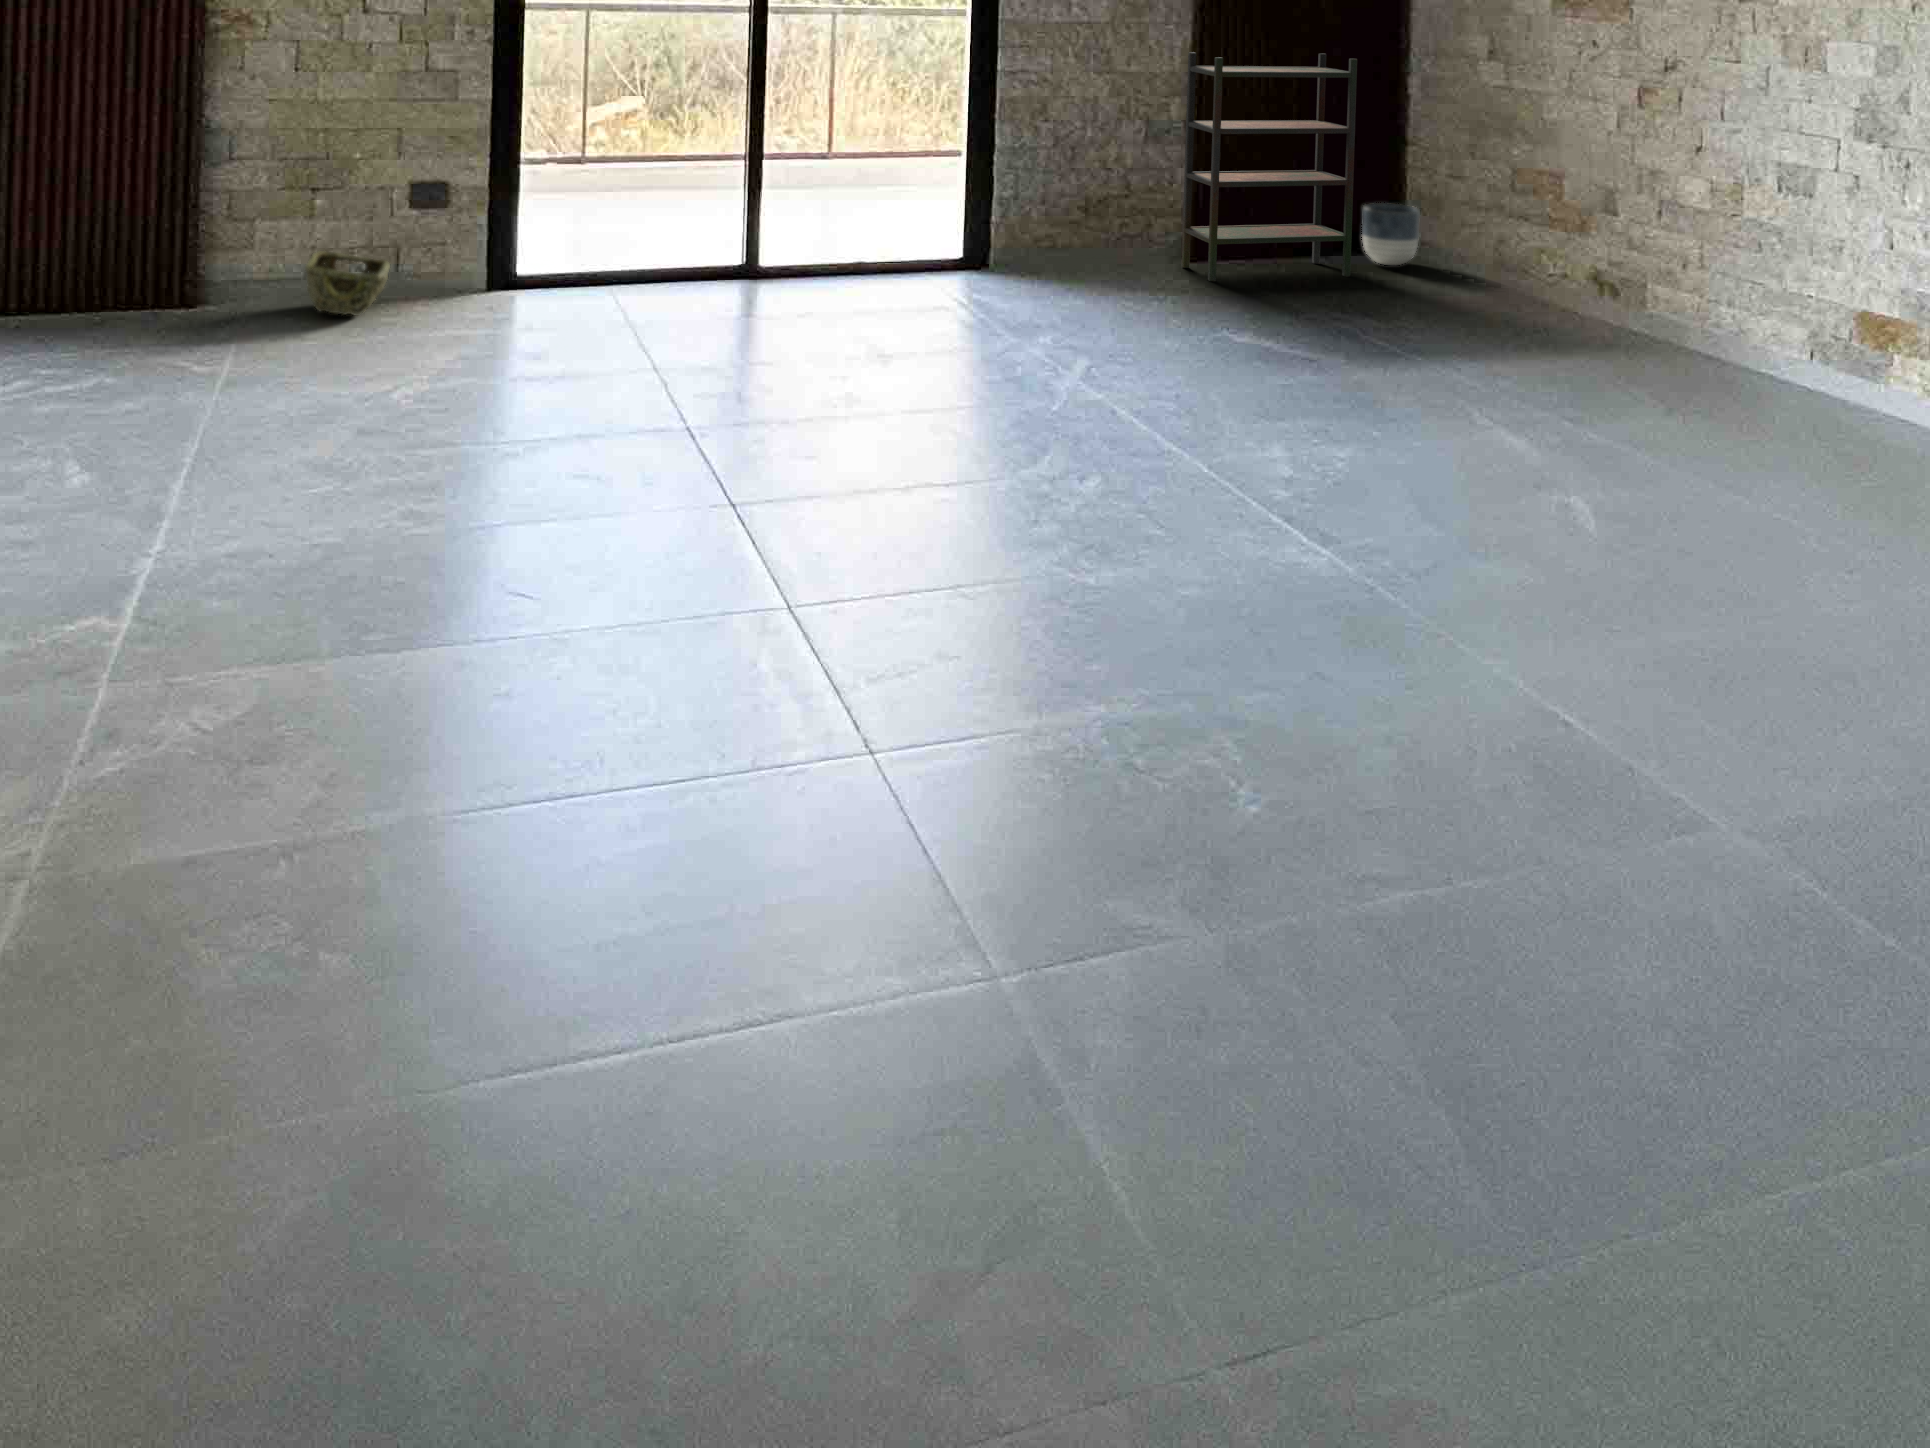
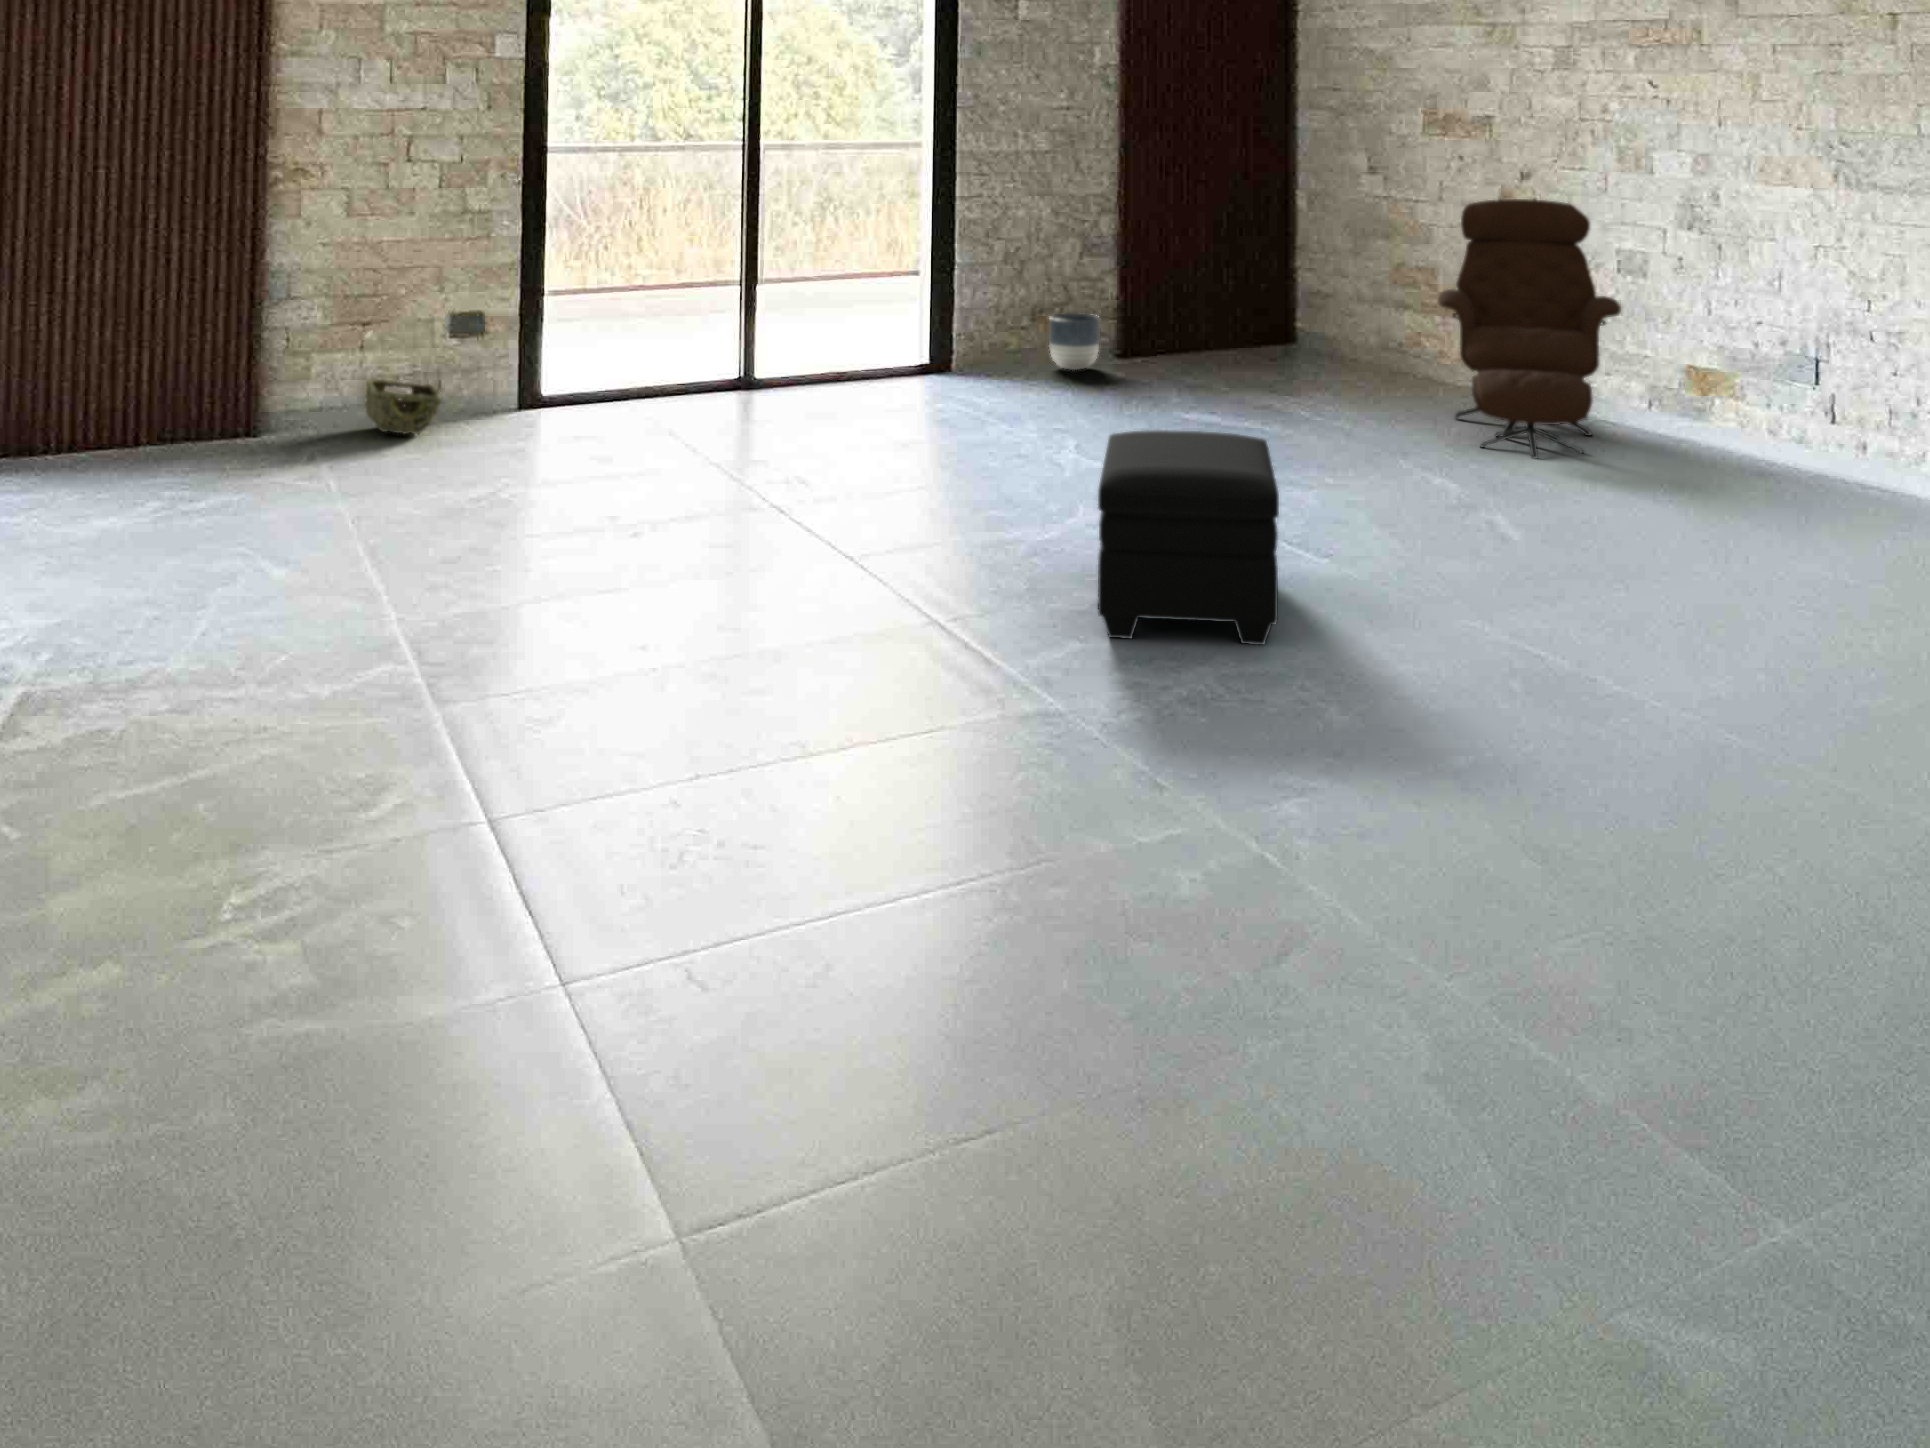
bookshelf: present [1182,52,1357,281] -> none [1116,174,1262,374]
lounge chair: none [1546,94,1778,419] -> present [1438,199,1621,458]
planter: present [1362,203,1420,265] -> present [1049,313,1100,370]
ottoman: none [972,377,1242,682] -> present [1098,430,1279,645]

